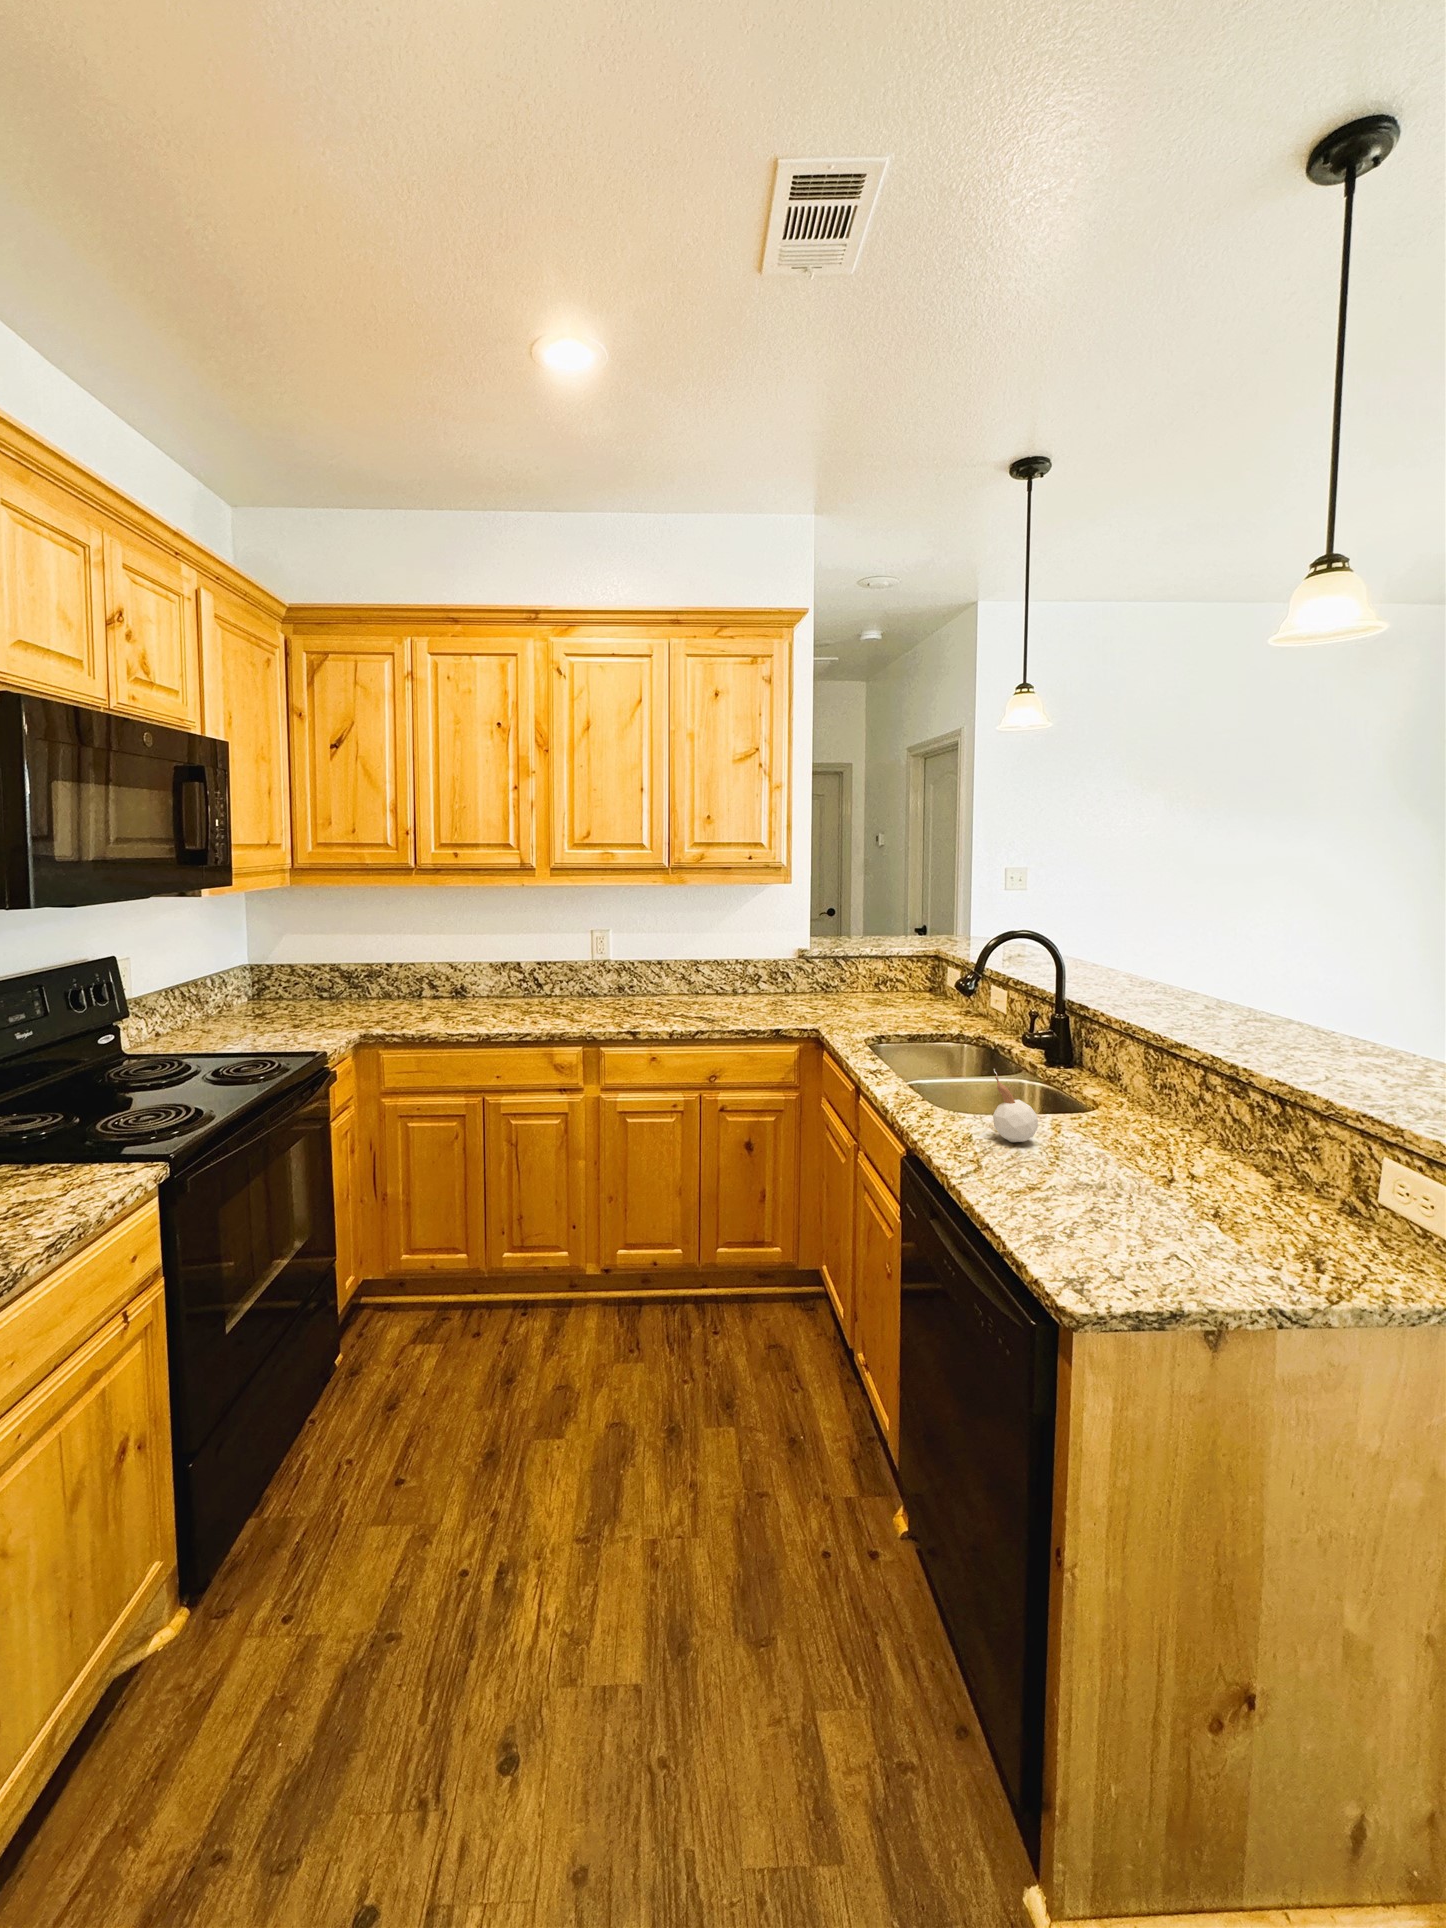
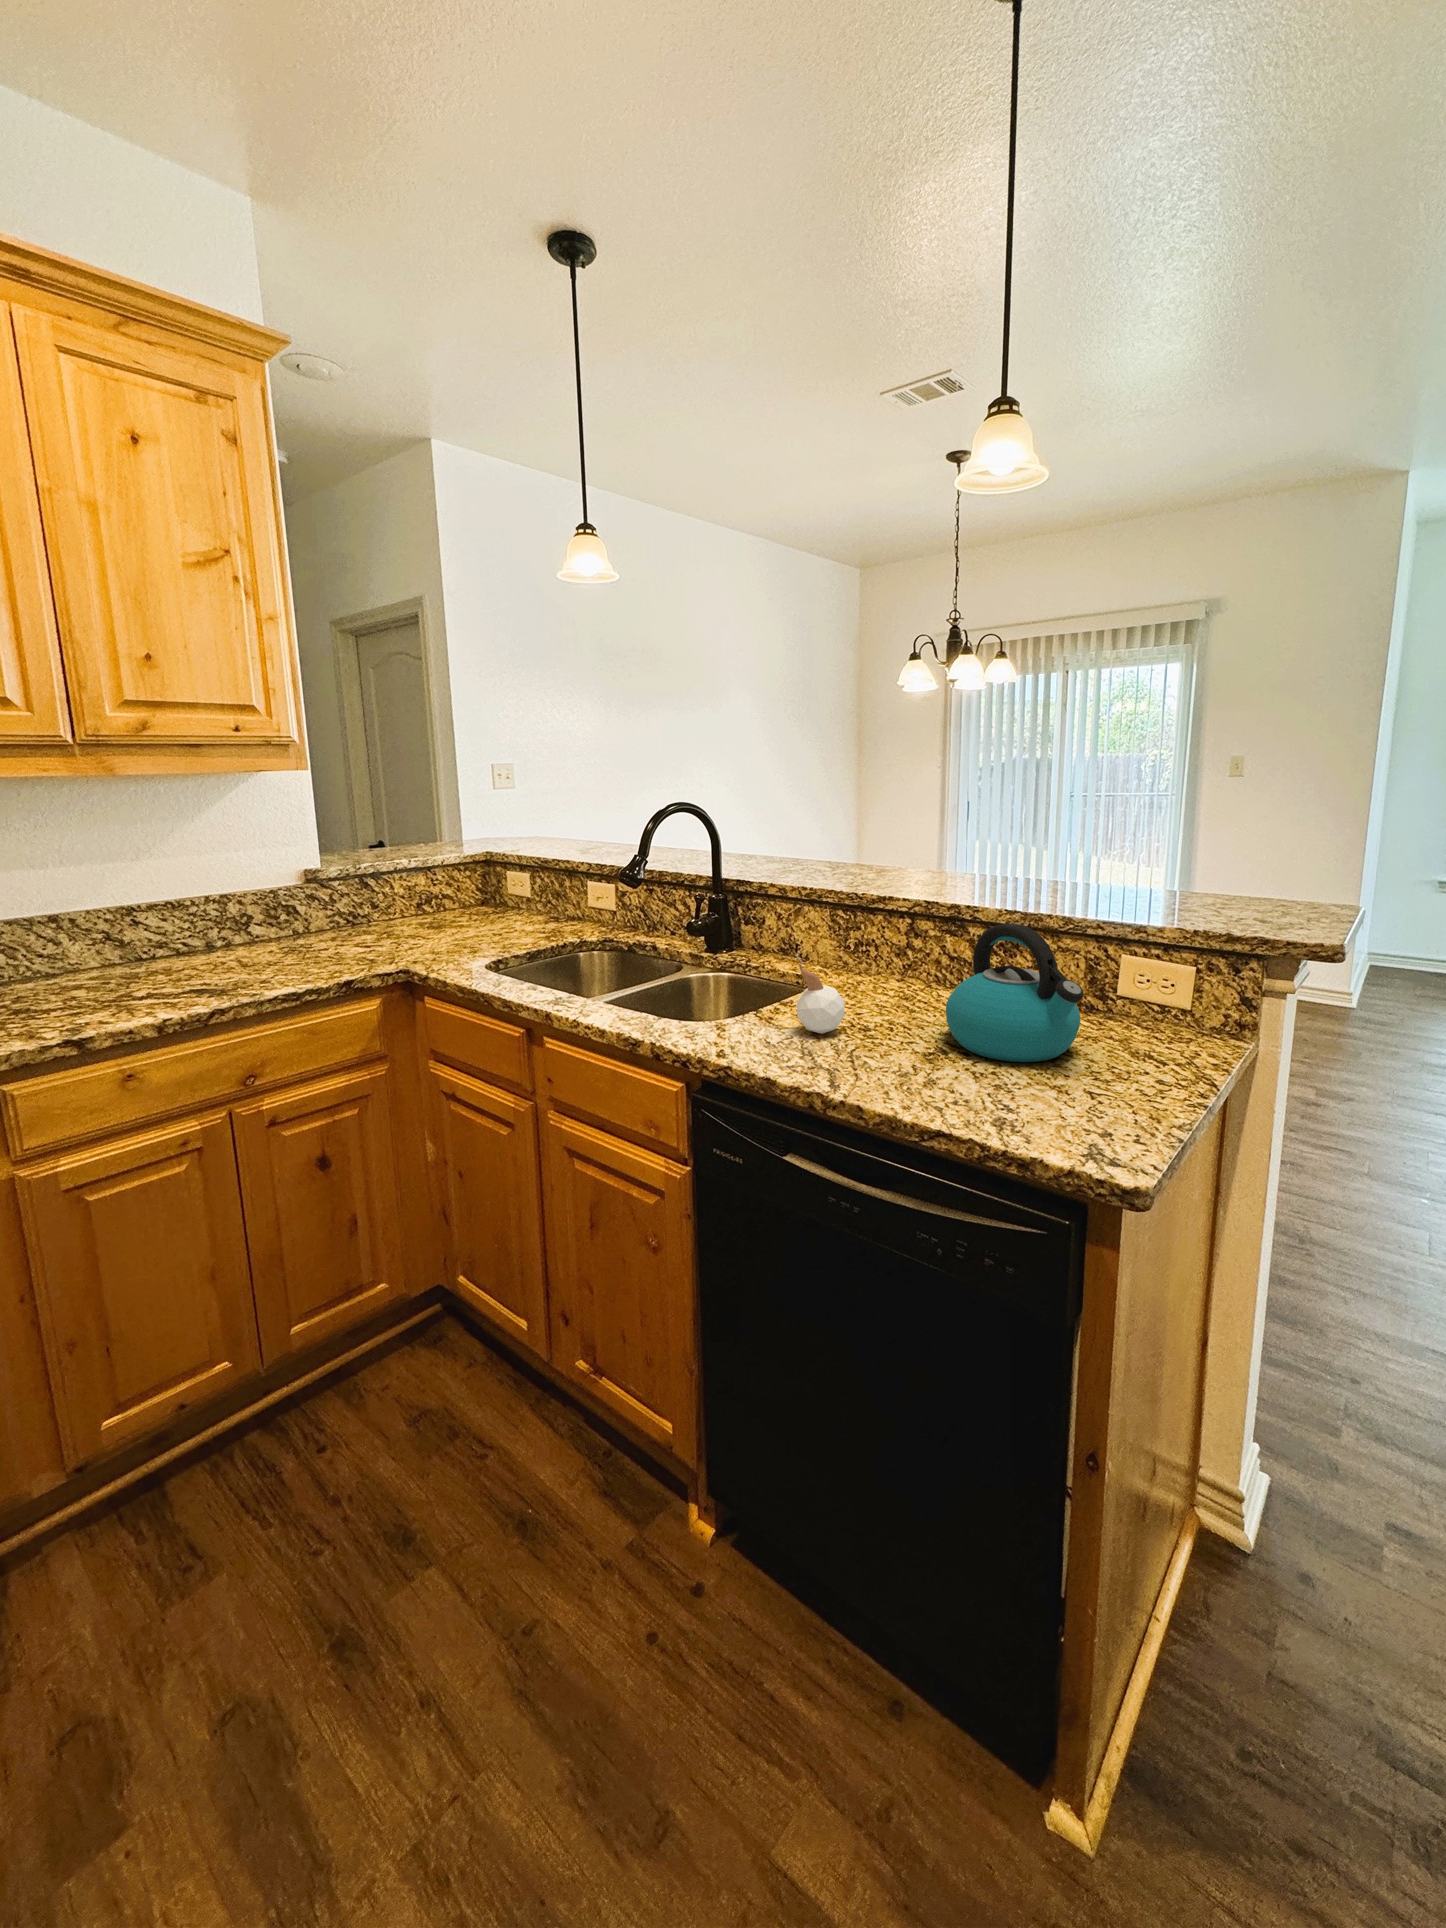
kettle: none [1102,1081,1249,1224] -> present [946,924,1084,1062]

